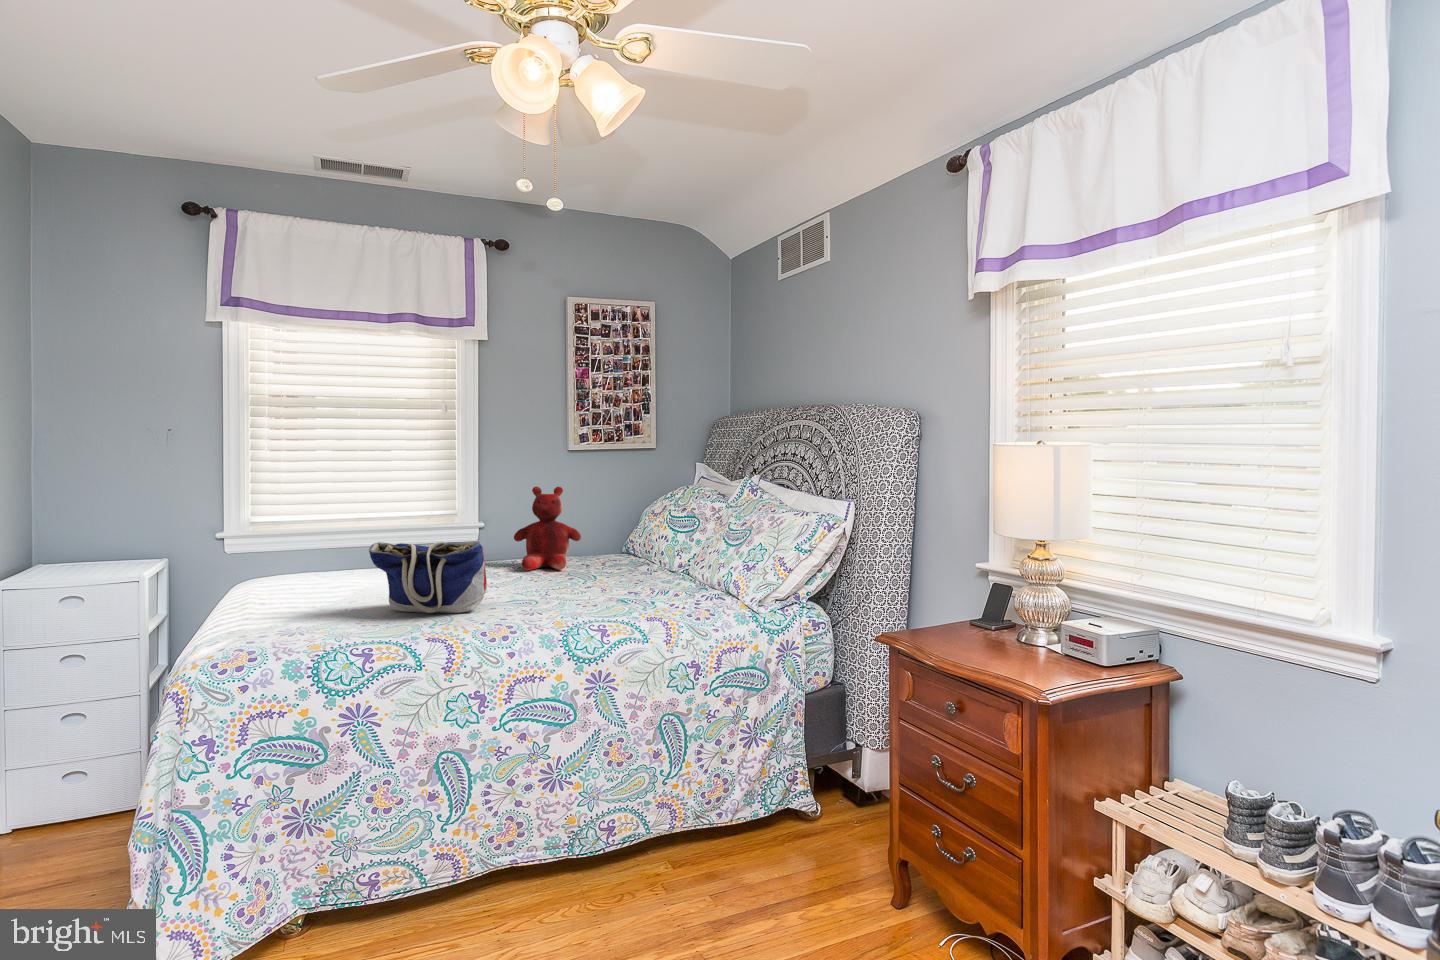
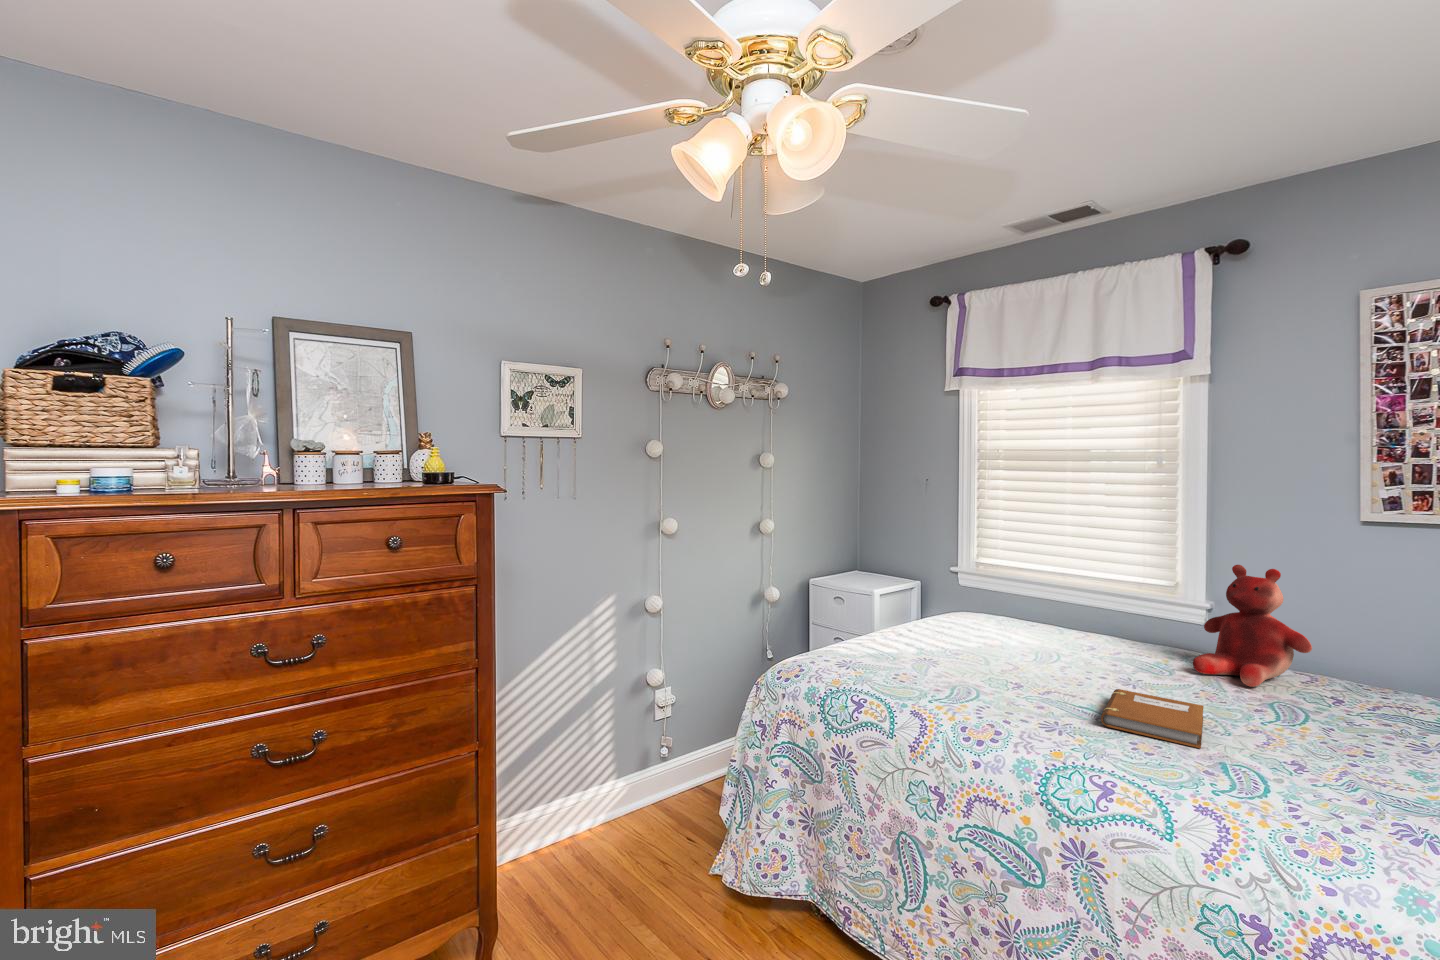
tote bag: present [369,541,487,613] -> none [920,602,1029,698]
notebook: none [527,578,608,603] -> present [1101,689,1203,748]

